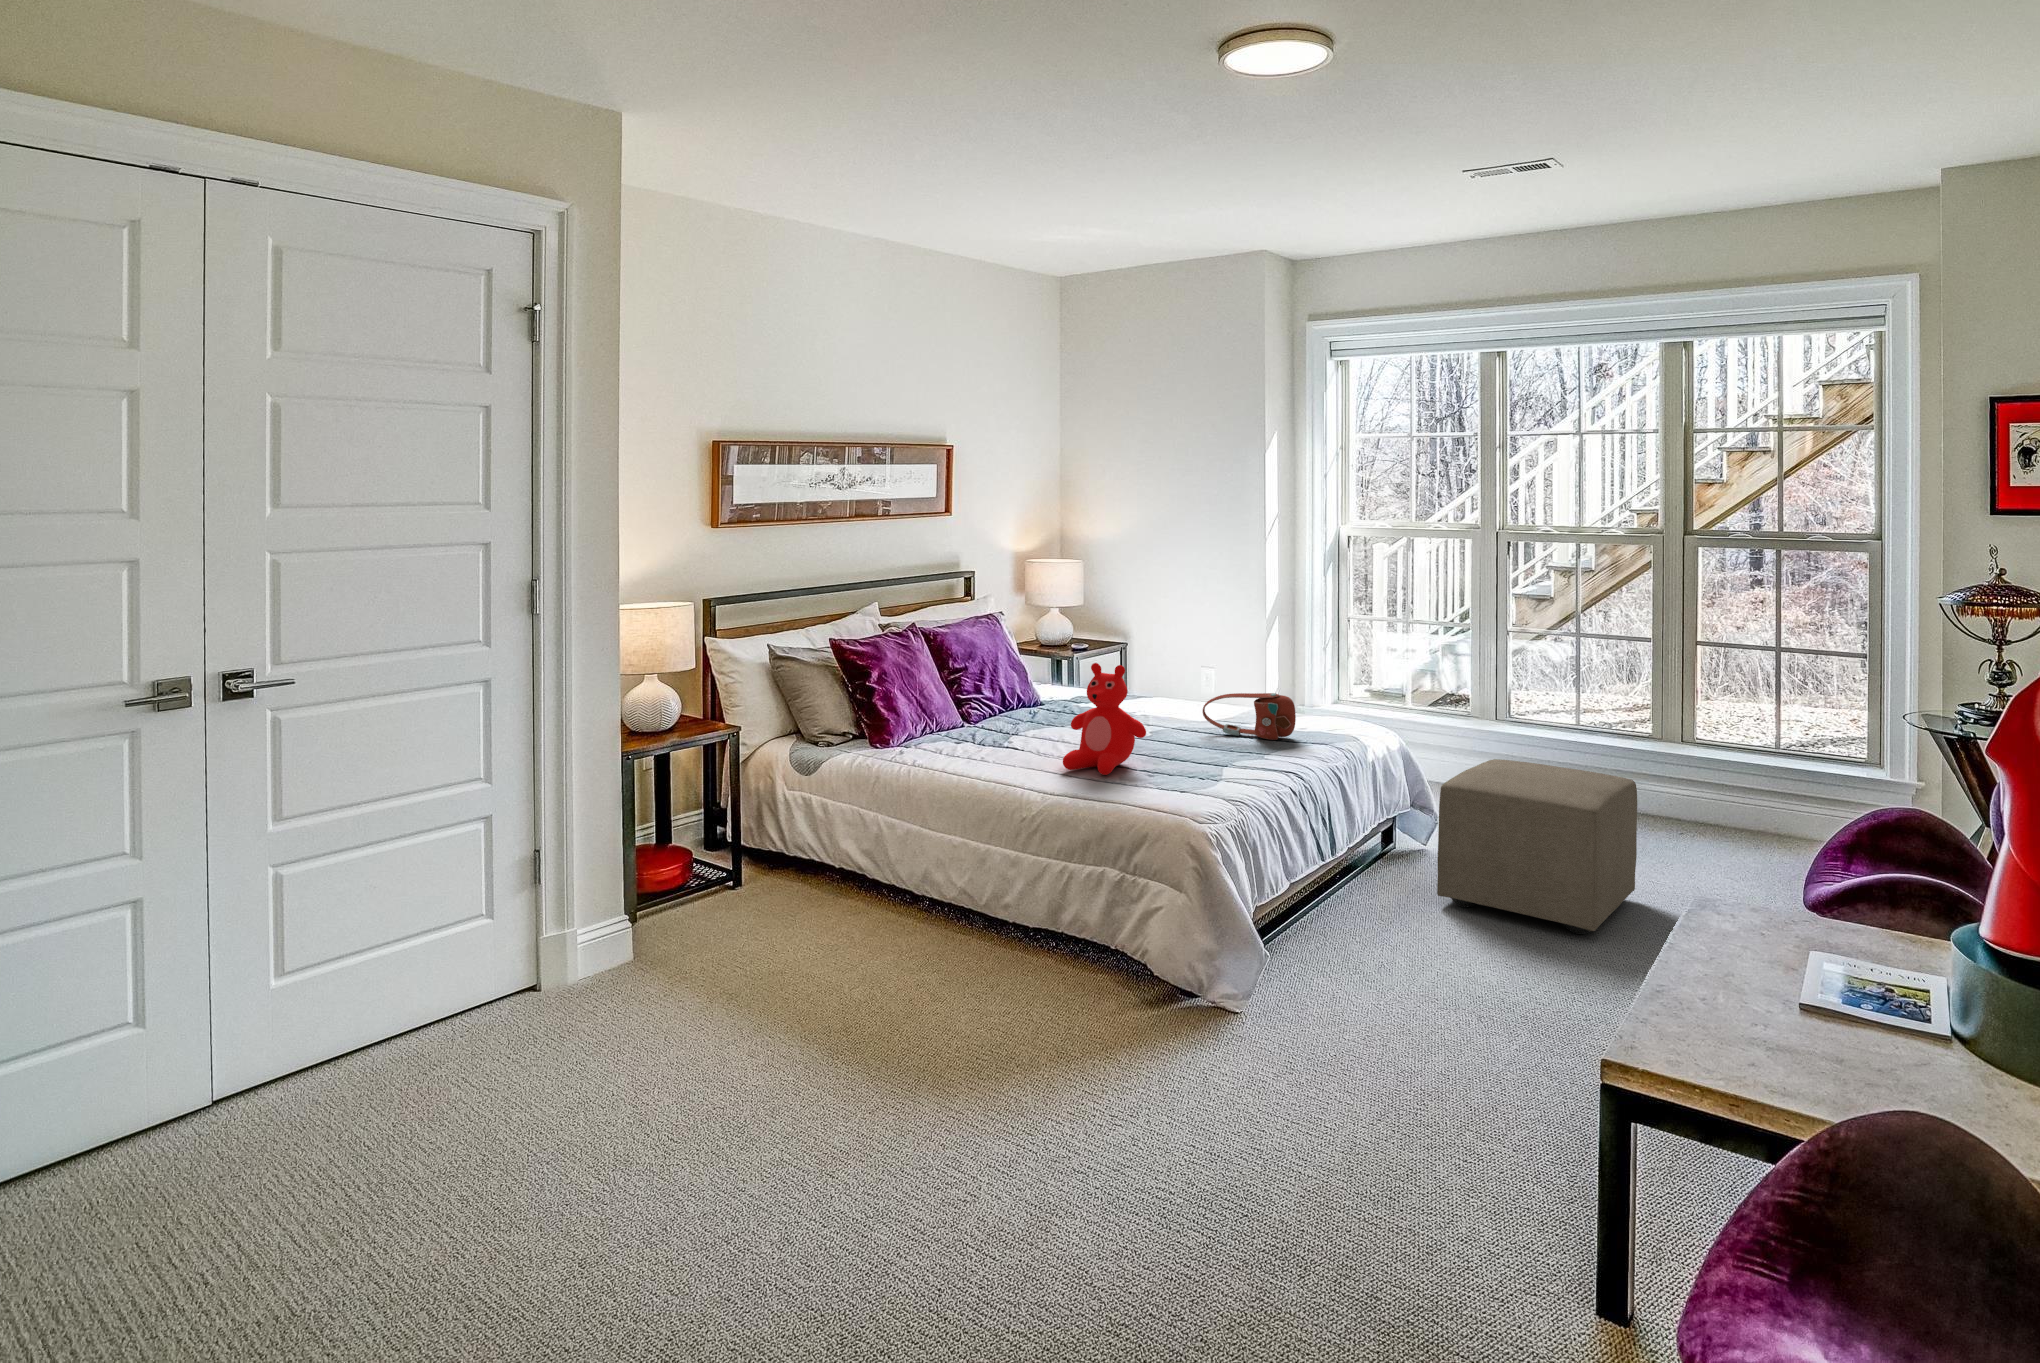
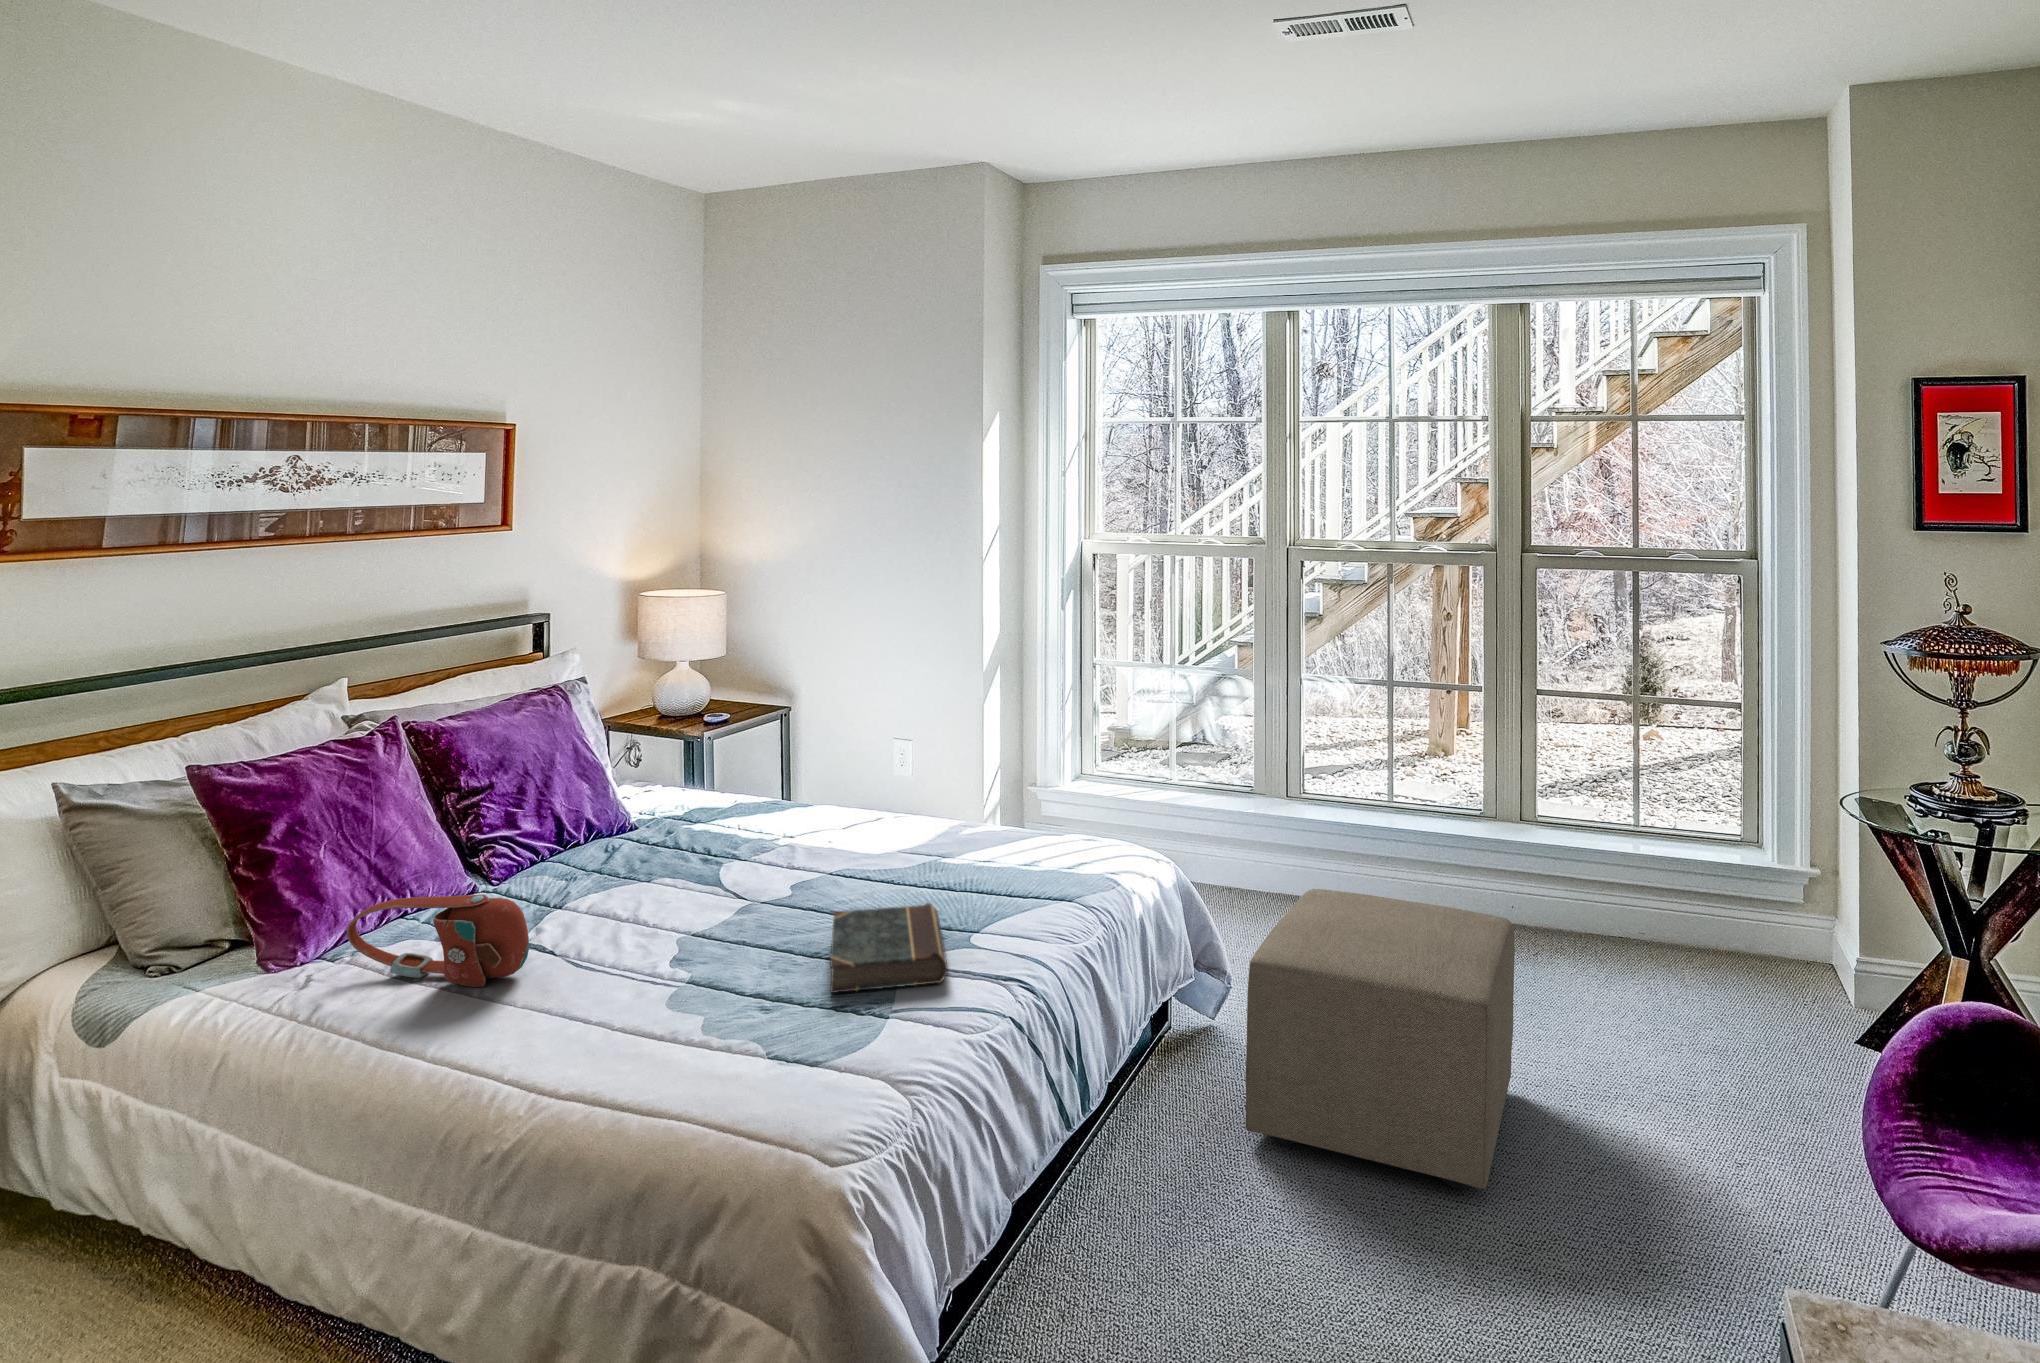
teddy bear: present [1063,663,1146,775] -> none [605,804,766,1018]
handbag: present [1203,693,1296,740] -> present [347,894,529,987]
book: none [1179,737,1250,773] -> present [830,903,948,993]

